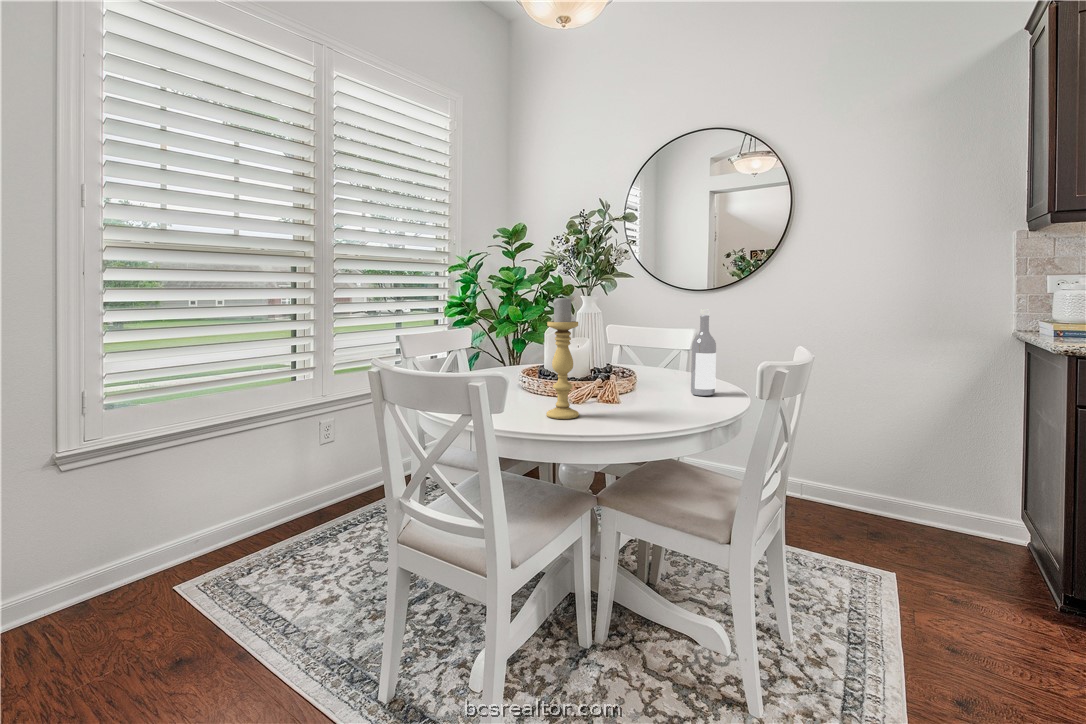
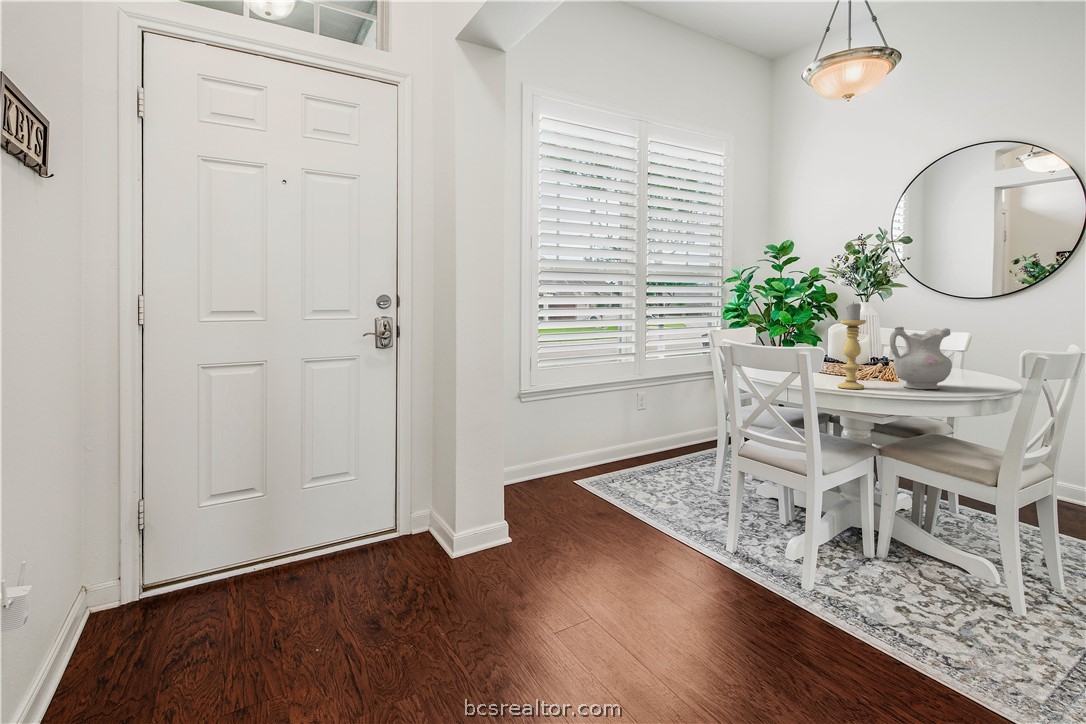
wine bottle: present [691,309,716,396] -> none [964,311,990,382]
ceramic pitcher: none [608,330,679,414] -> present [890,327,952,389]

